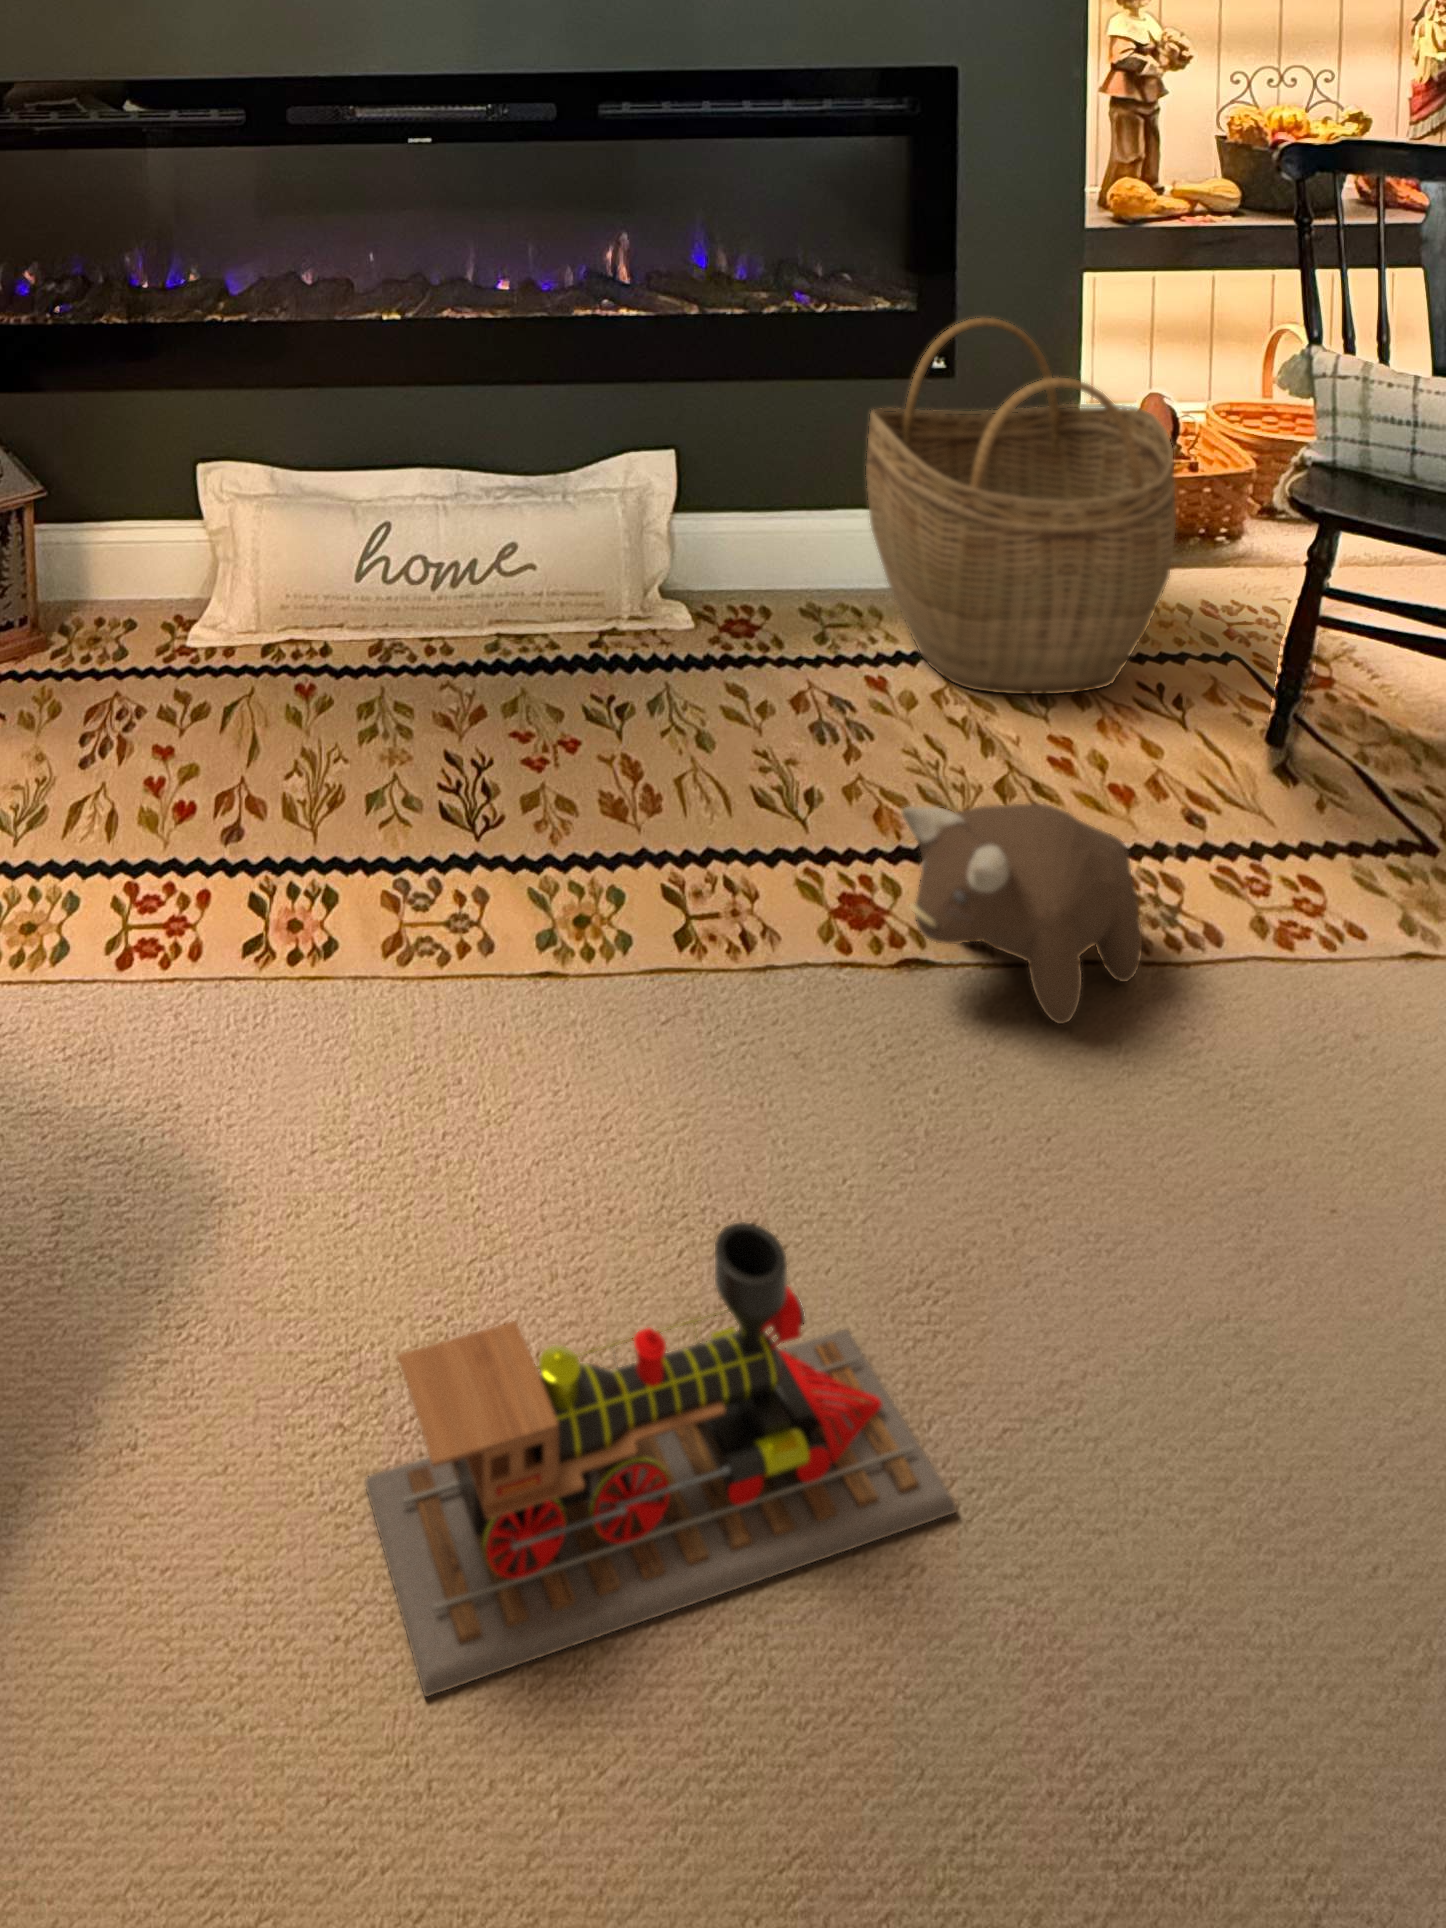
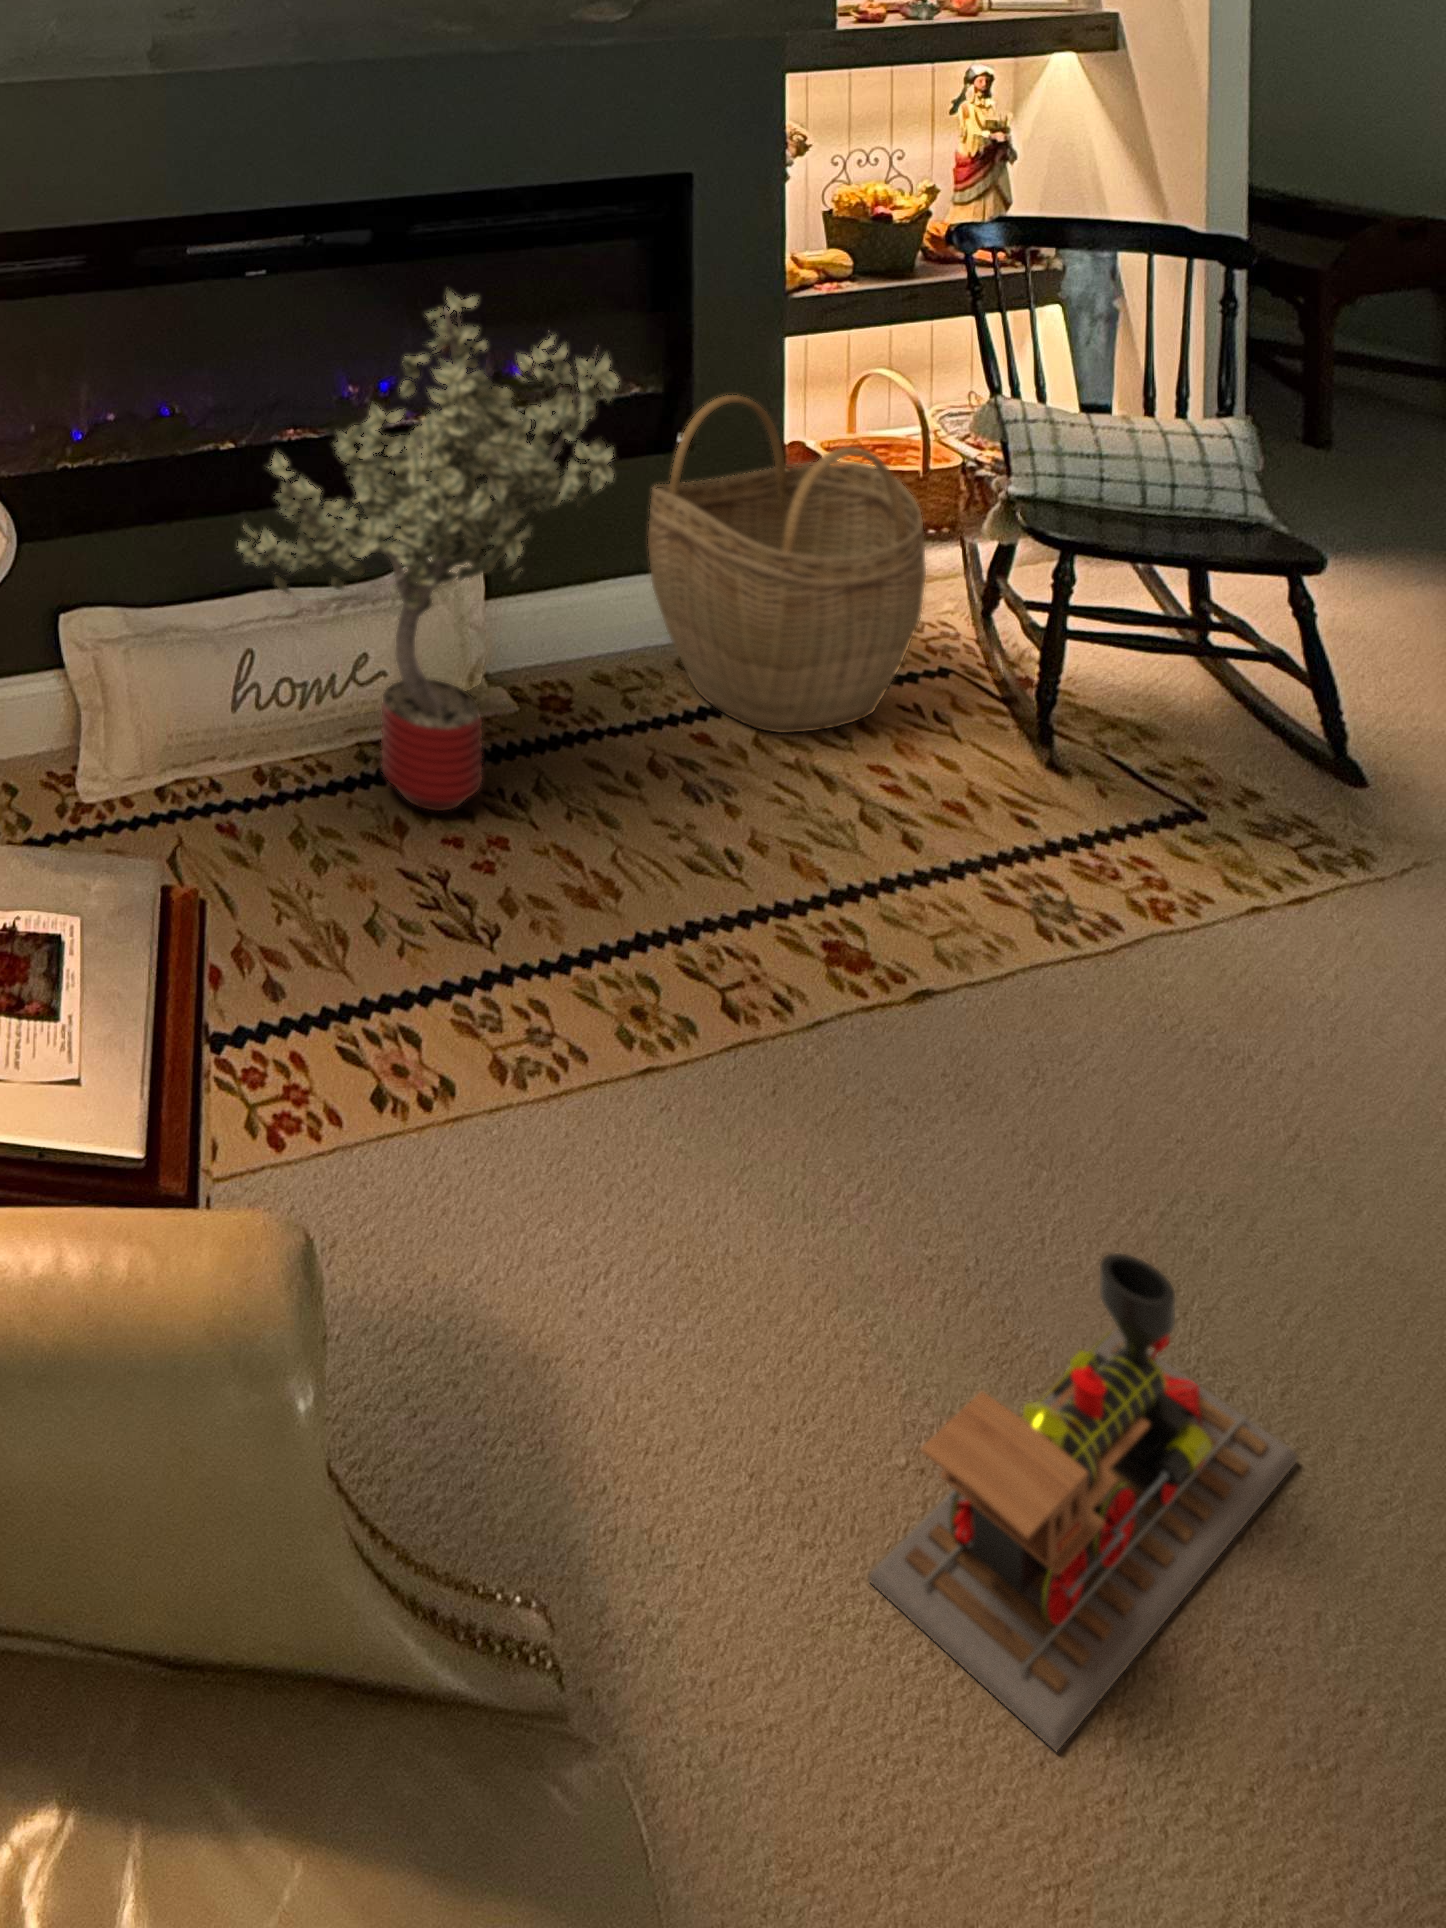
potted tree: none [317,162,758,707] -> present [238,291,618,811]
plush toy: present [902,803,1142,1024] -> none [910,832,1094,1022]

